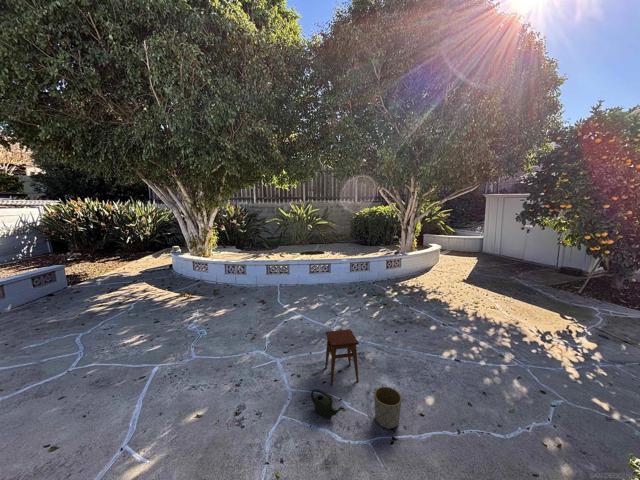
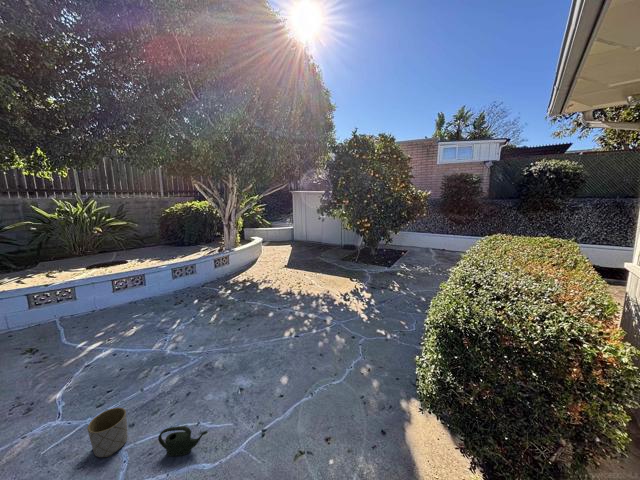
stool: present [325,329,359,385] -> none [163,343,213,415]
planter: present [374,387,401,429] -> present [88,408,127,457]

